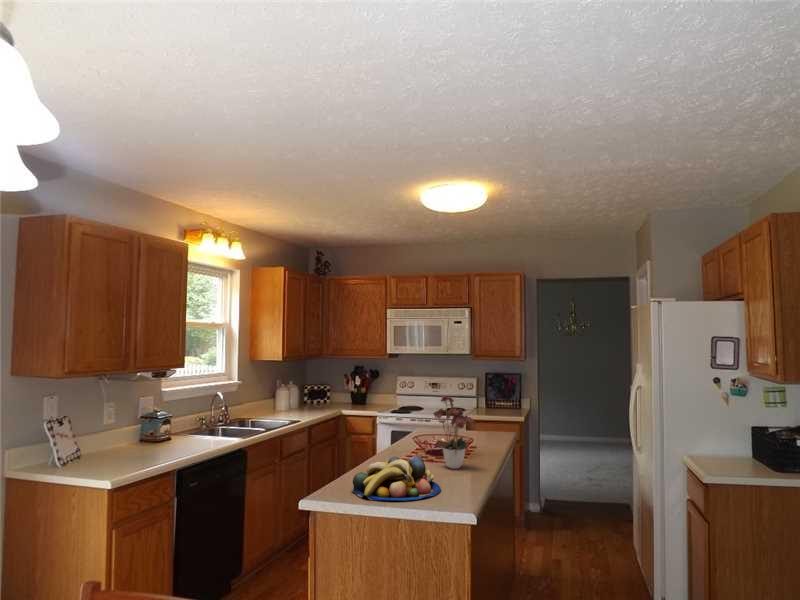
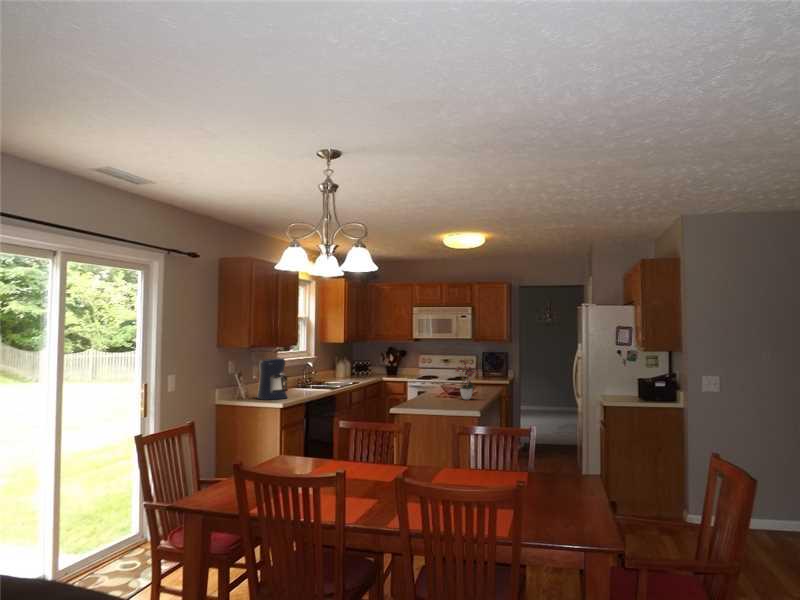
coffee maker: none [85,393,142,470] -> present [257,358,287,400]
fruit bowl: present [352,456,441,501] -> none [415,389,461,409]

